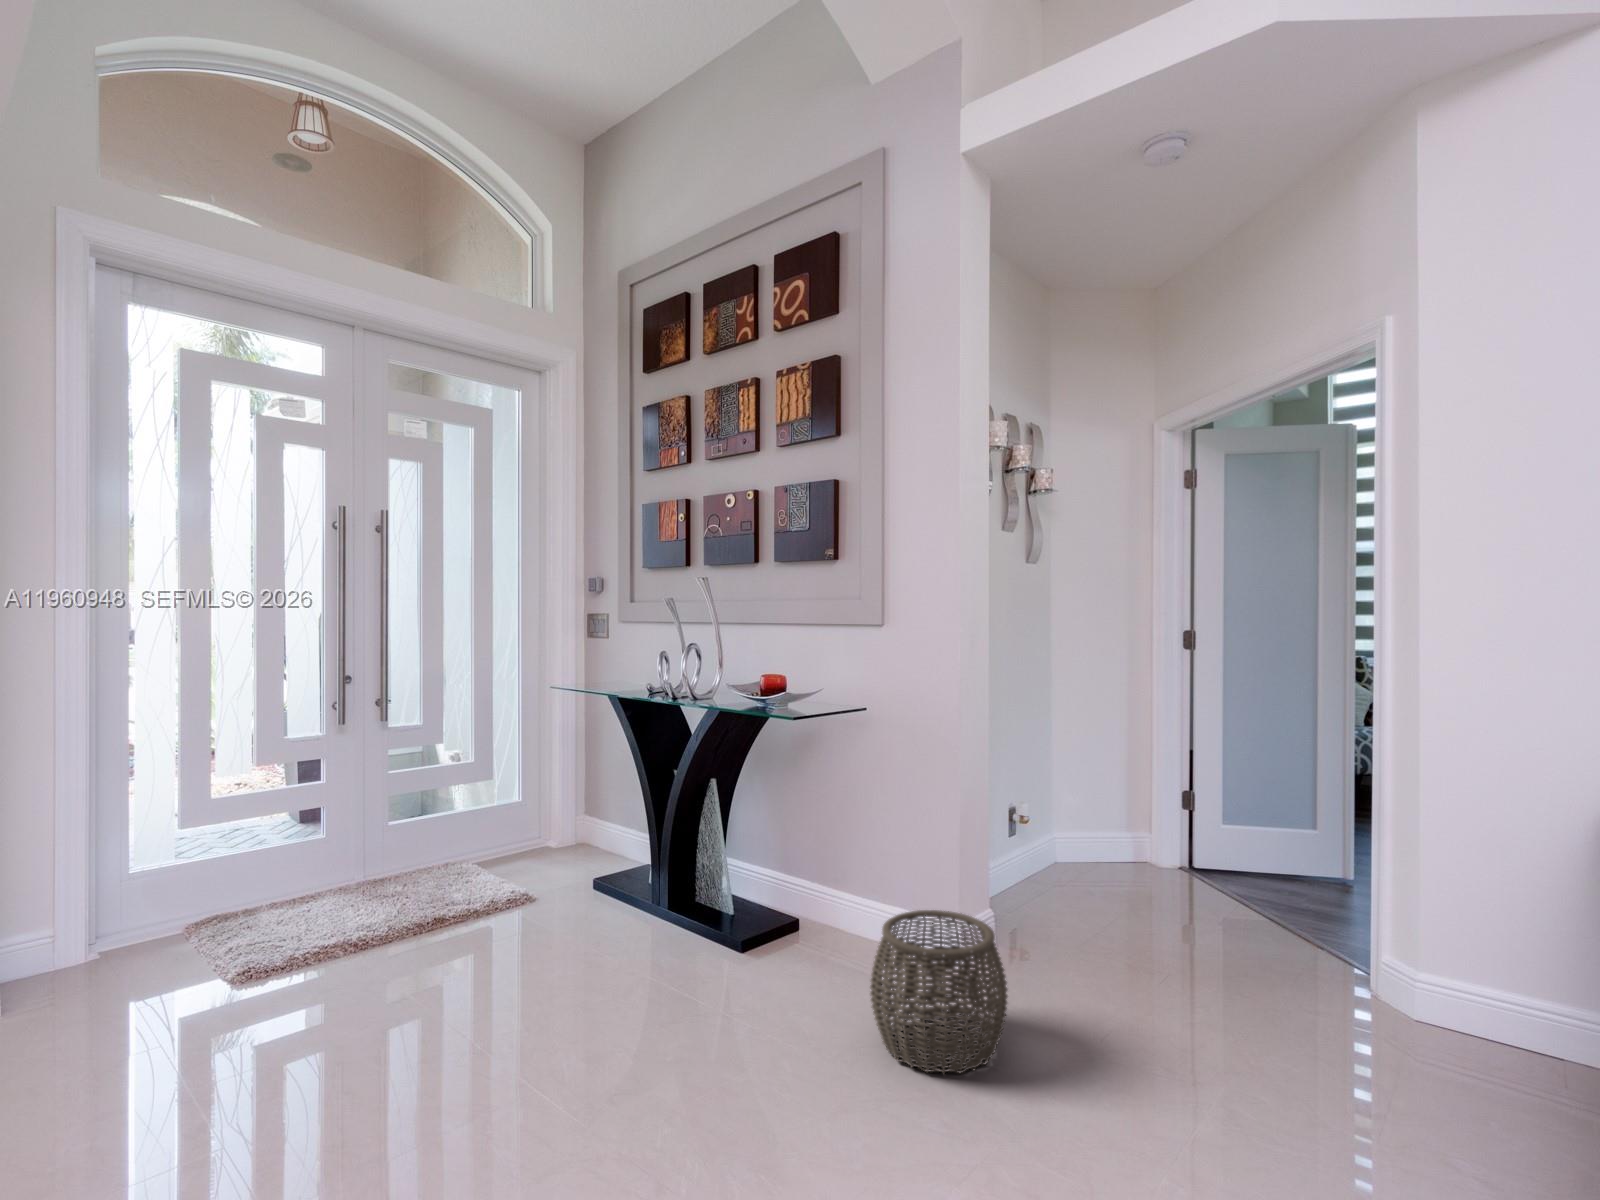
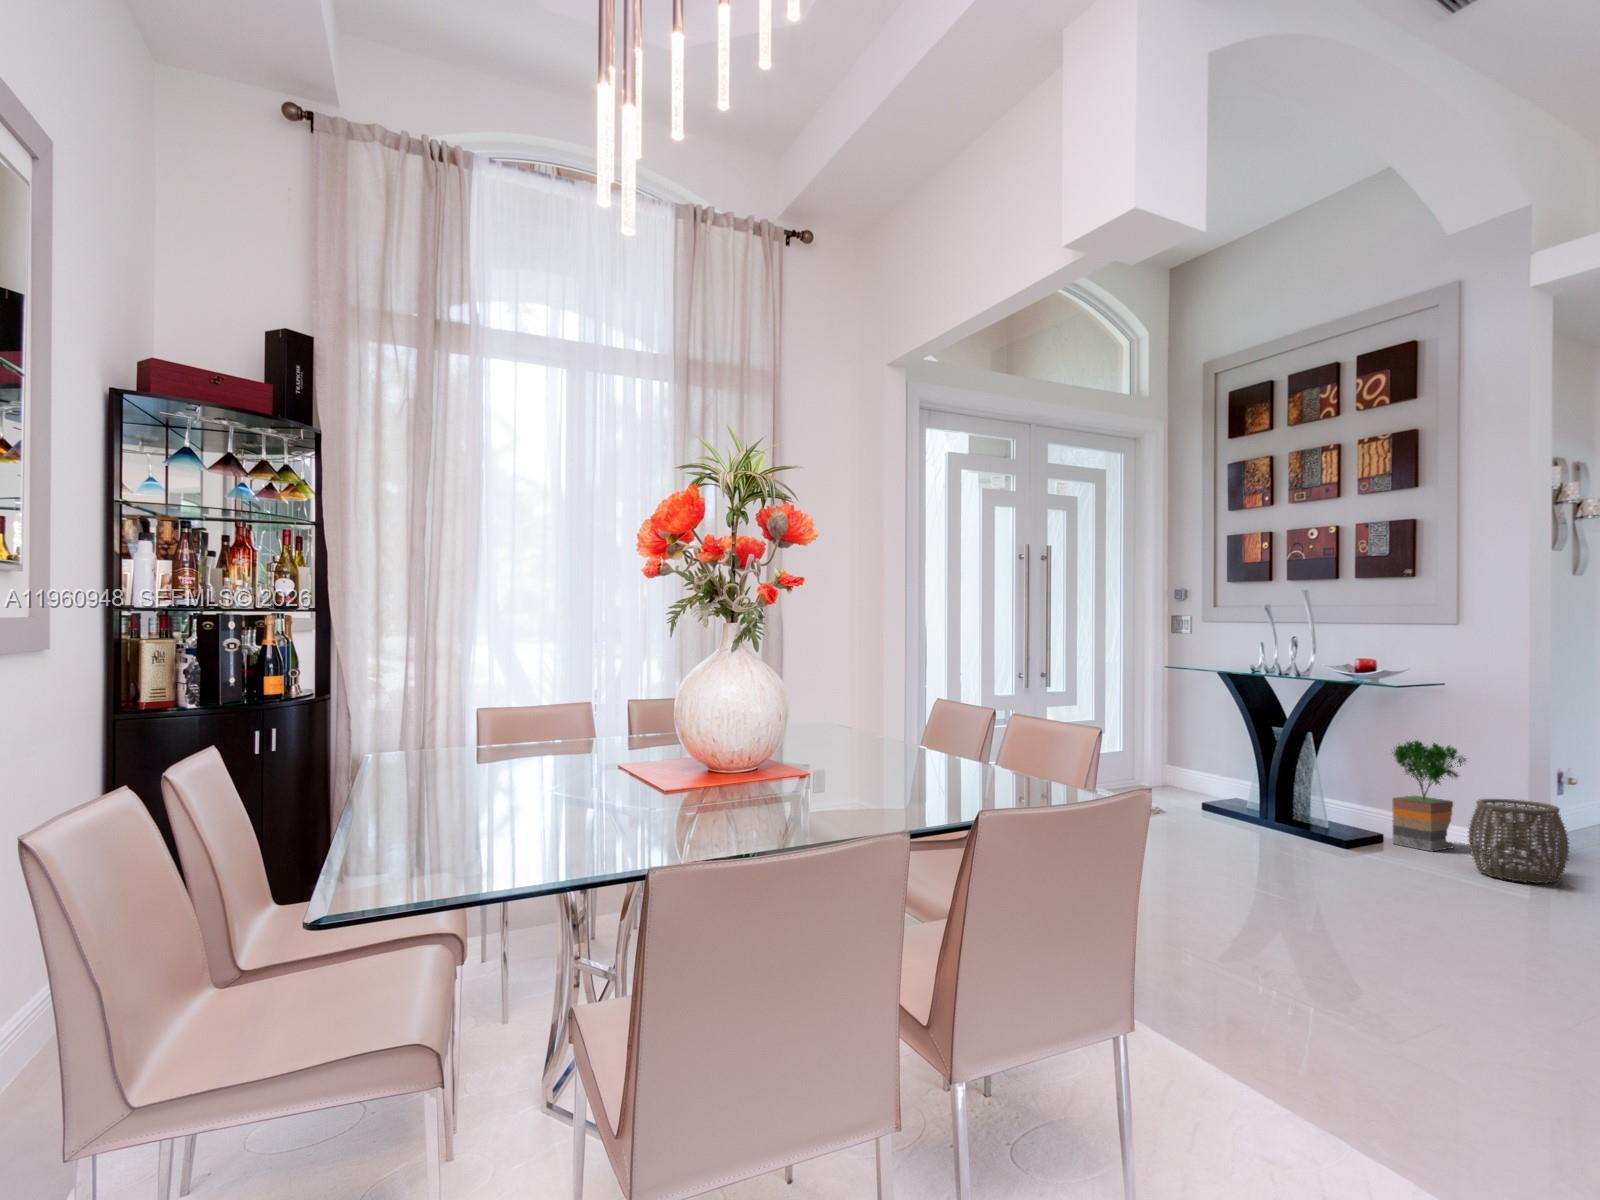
potted tree: none [791,798,894,974] -> present [1392,741,1467,851]

